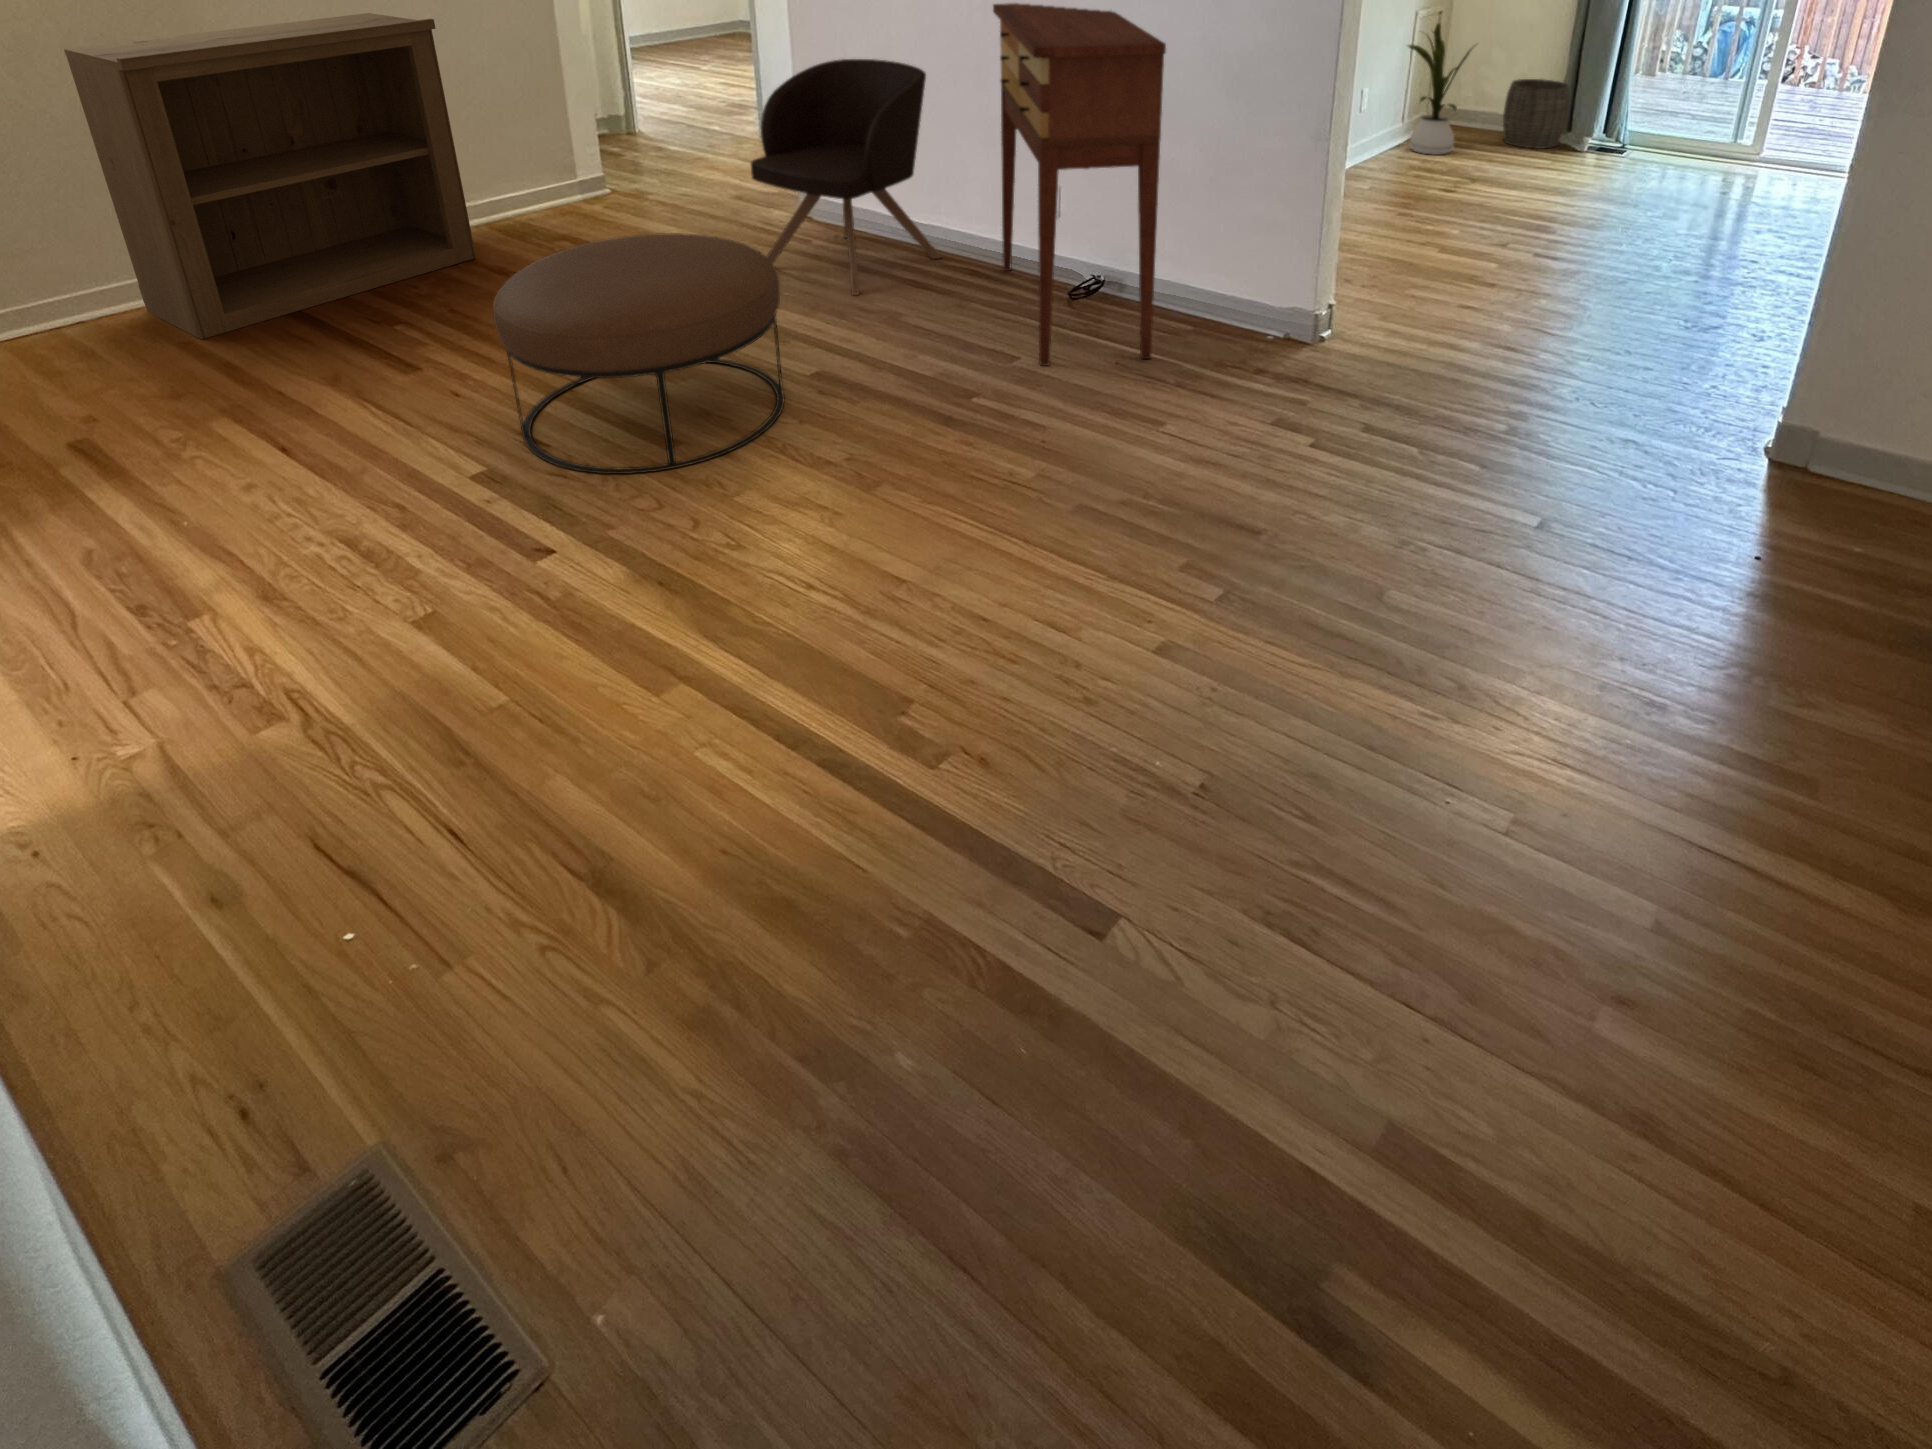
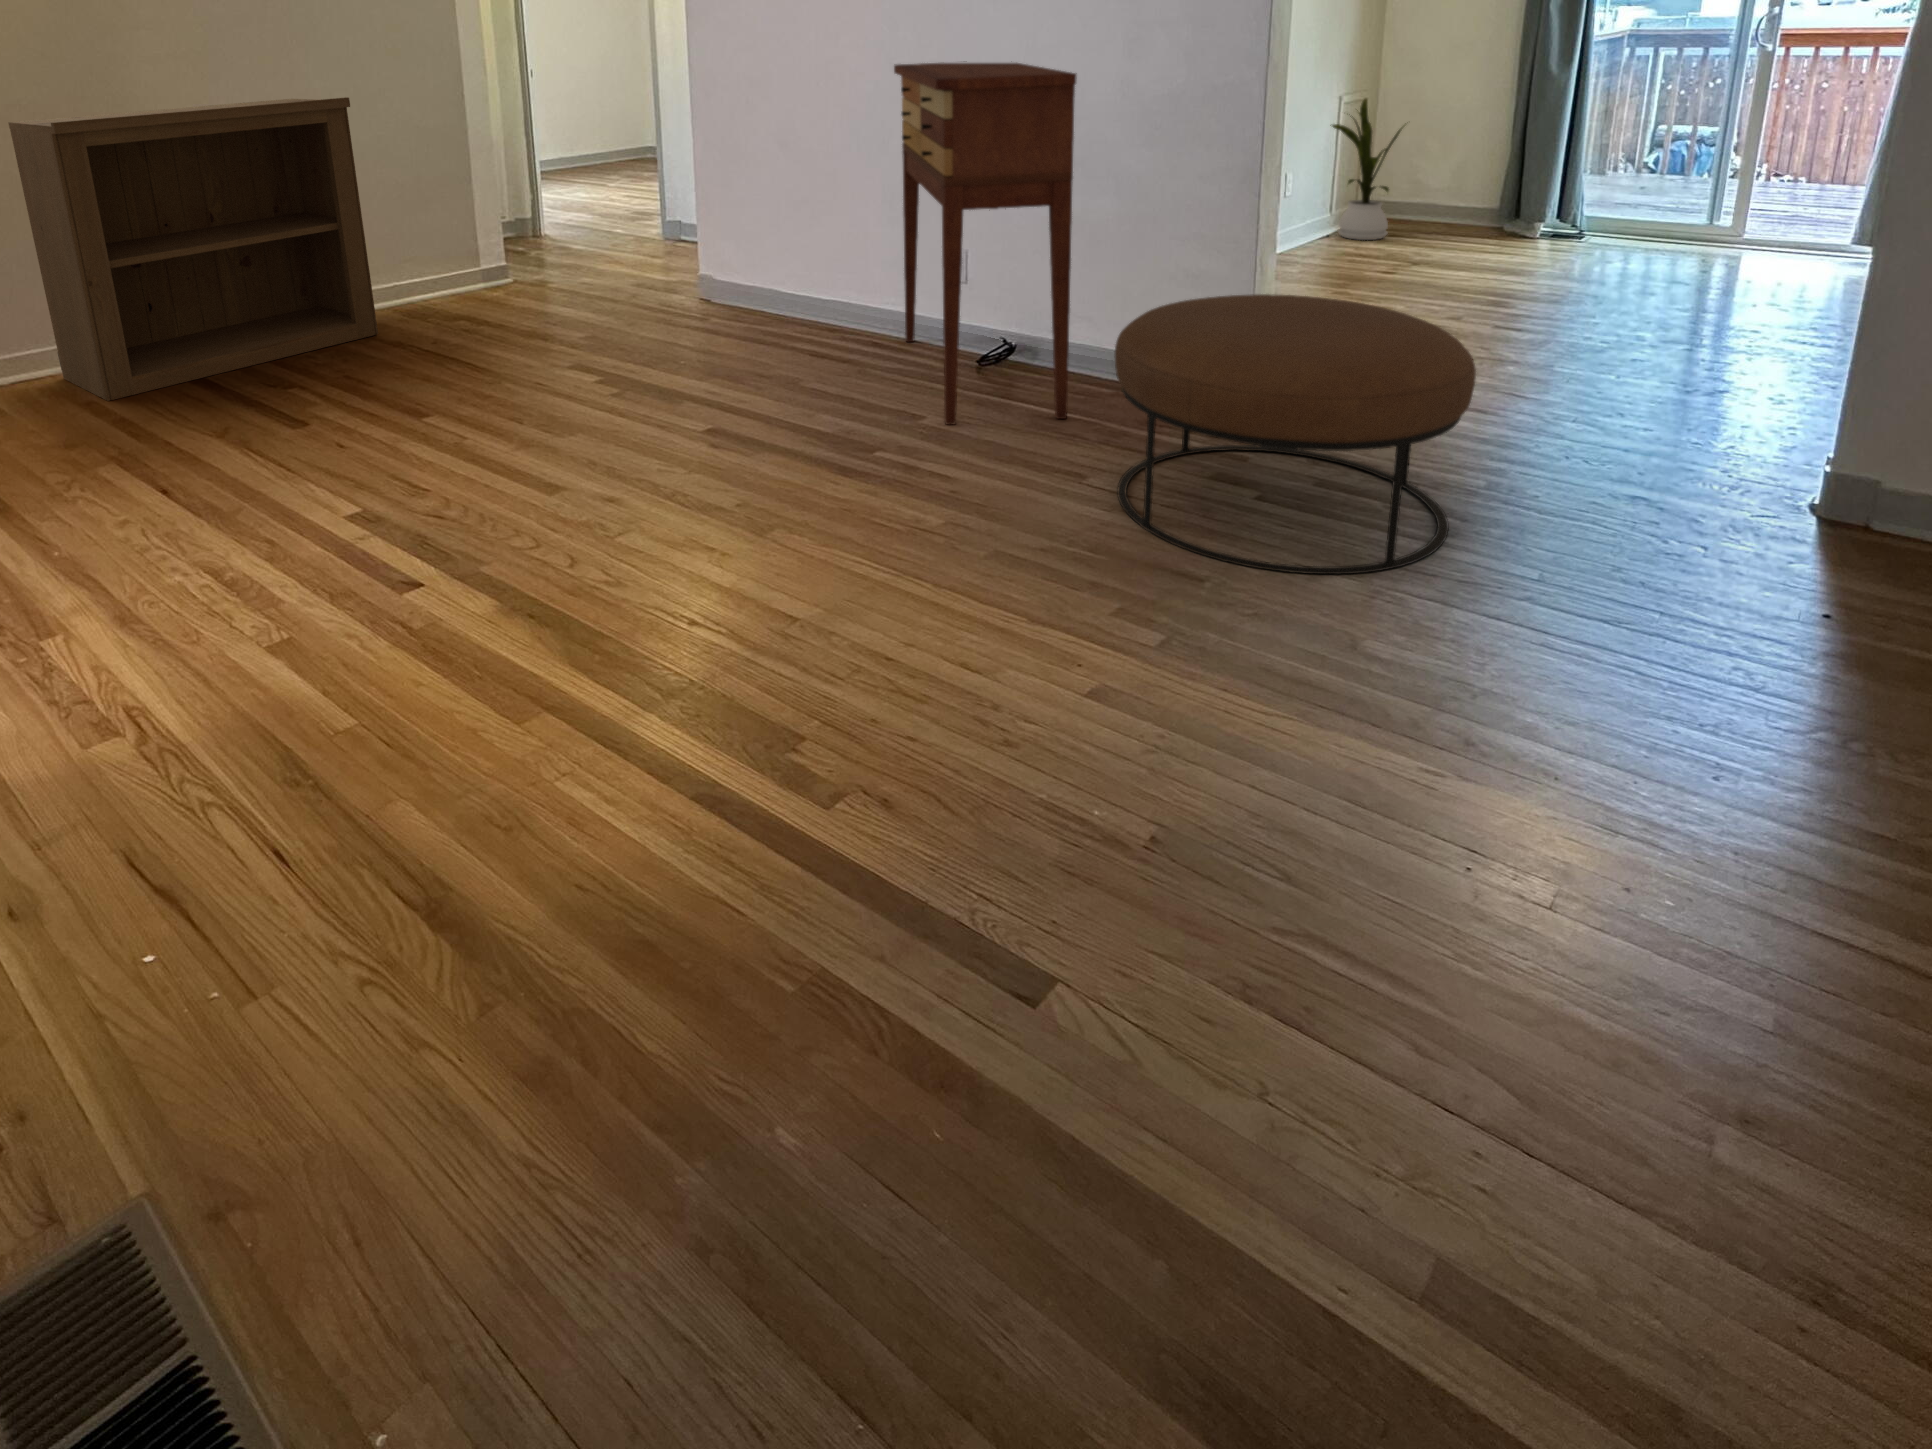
armchair: present [751,59,941,295] -> none [648,131,842,363]
woven basket: present [1503,79,1570,149] -> none [1440,162,1515,233]
ottoman: present [493,233,784,474] -> present [1114,294,1476,574]

